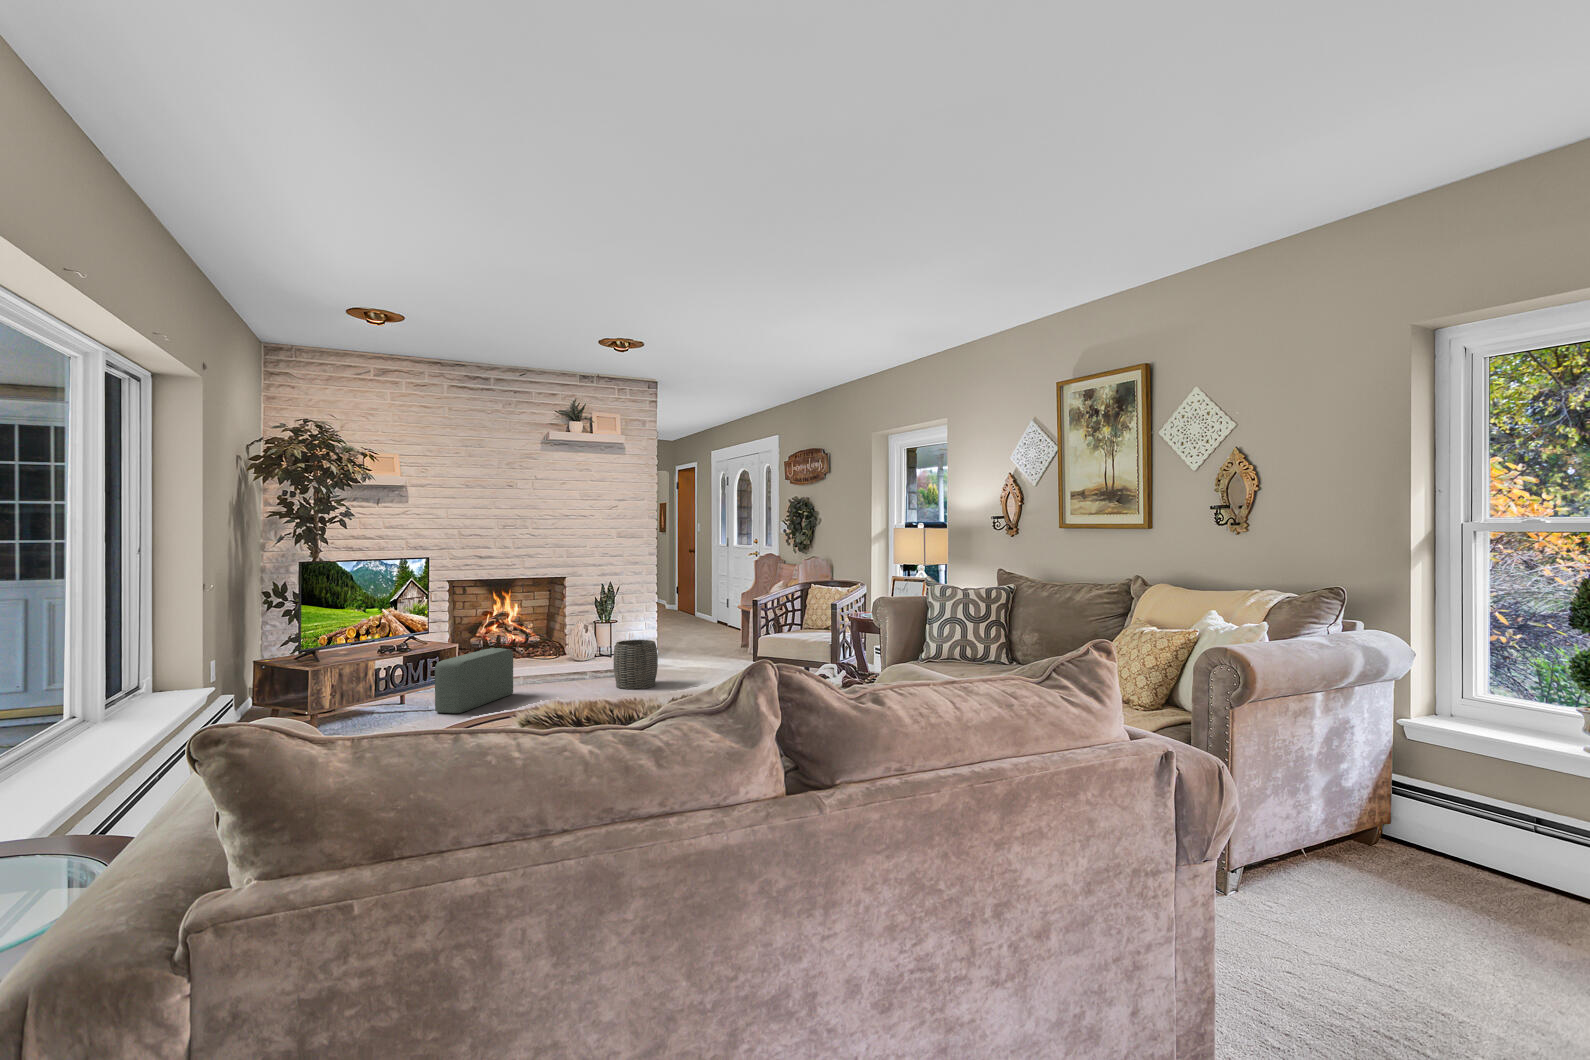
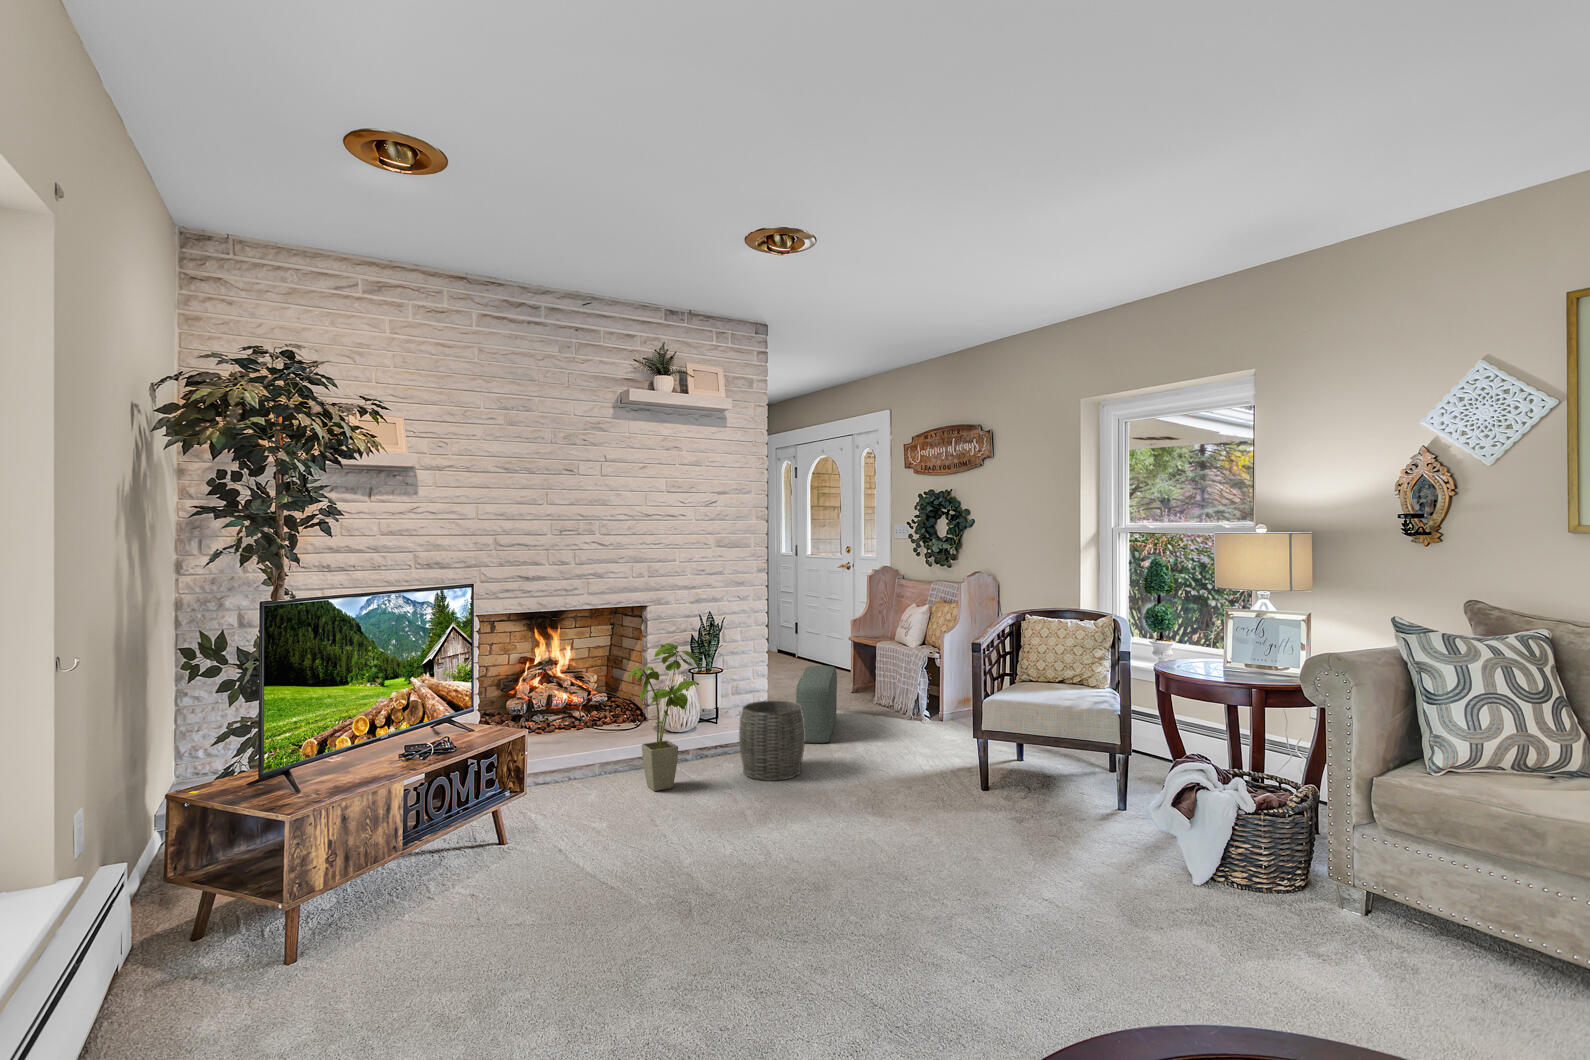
house plant: none [536,598,587,692] -> present [628,643,699,791]
pouf: present [435,648,513,713] -> present [796,666,837,743]

